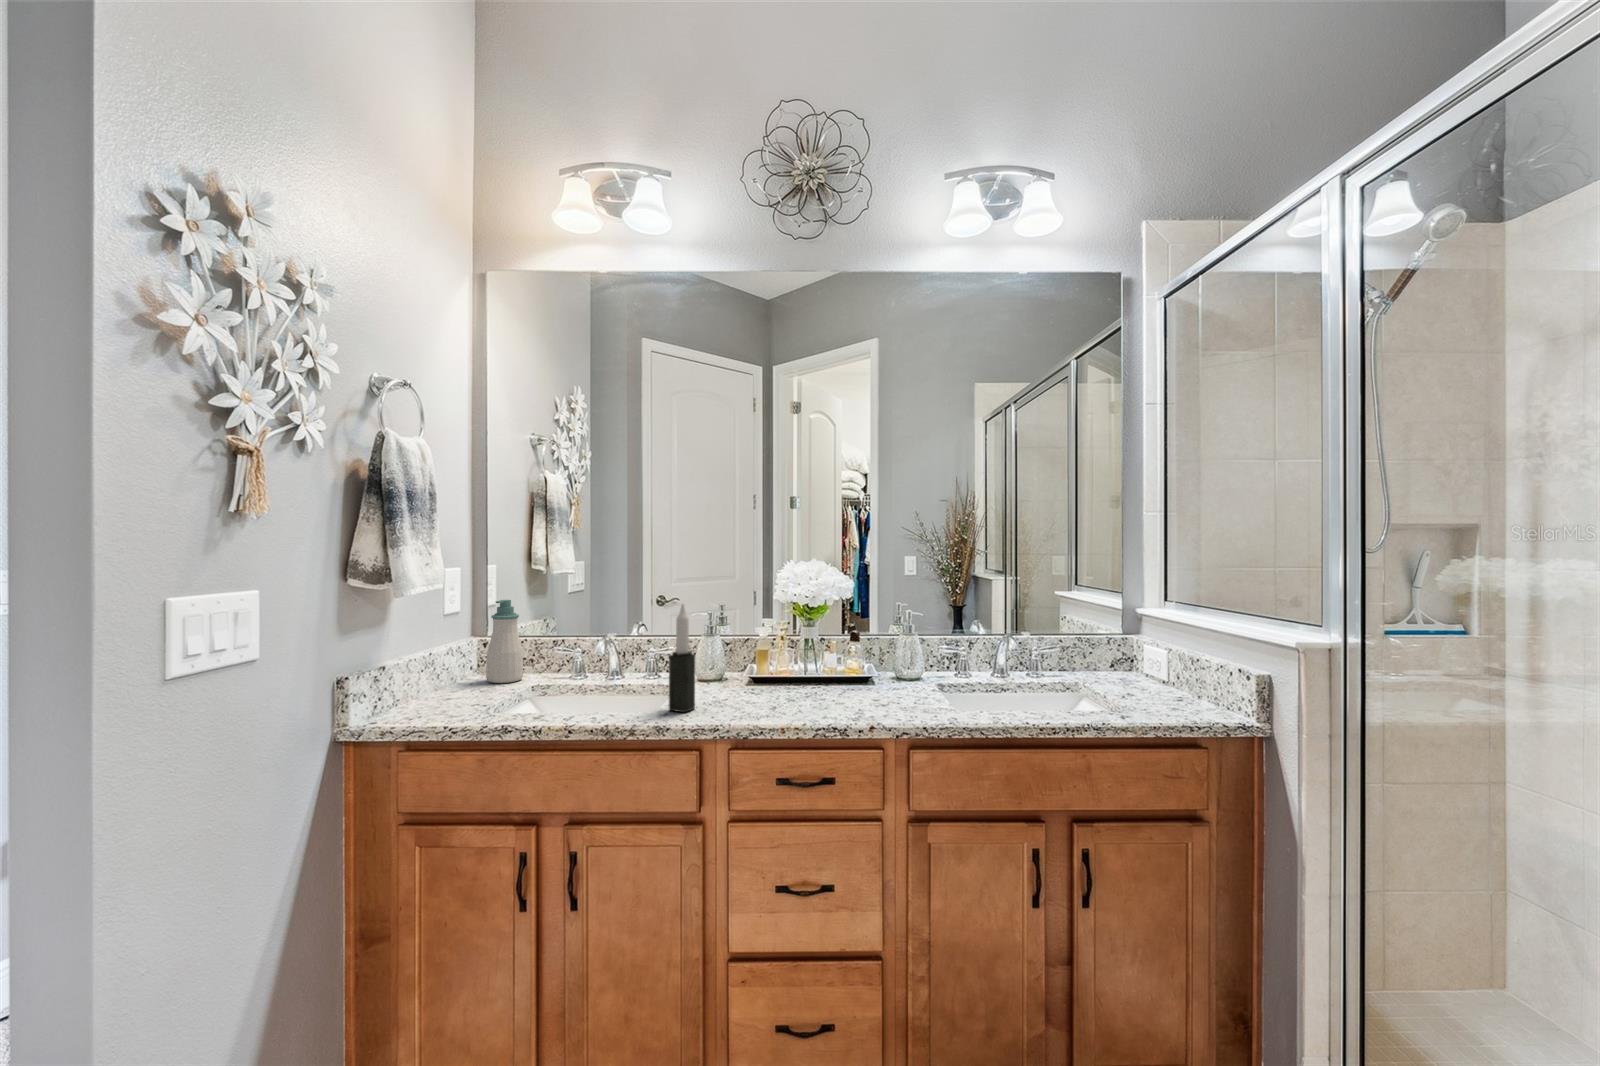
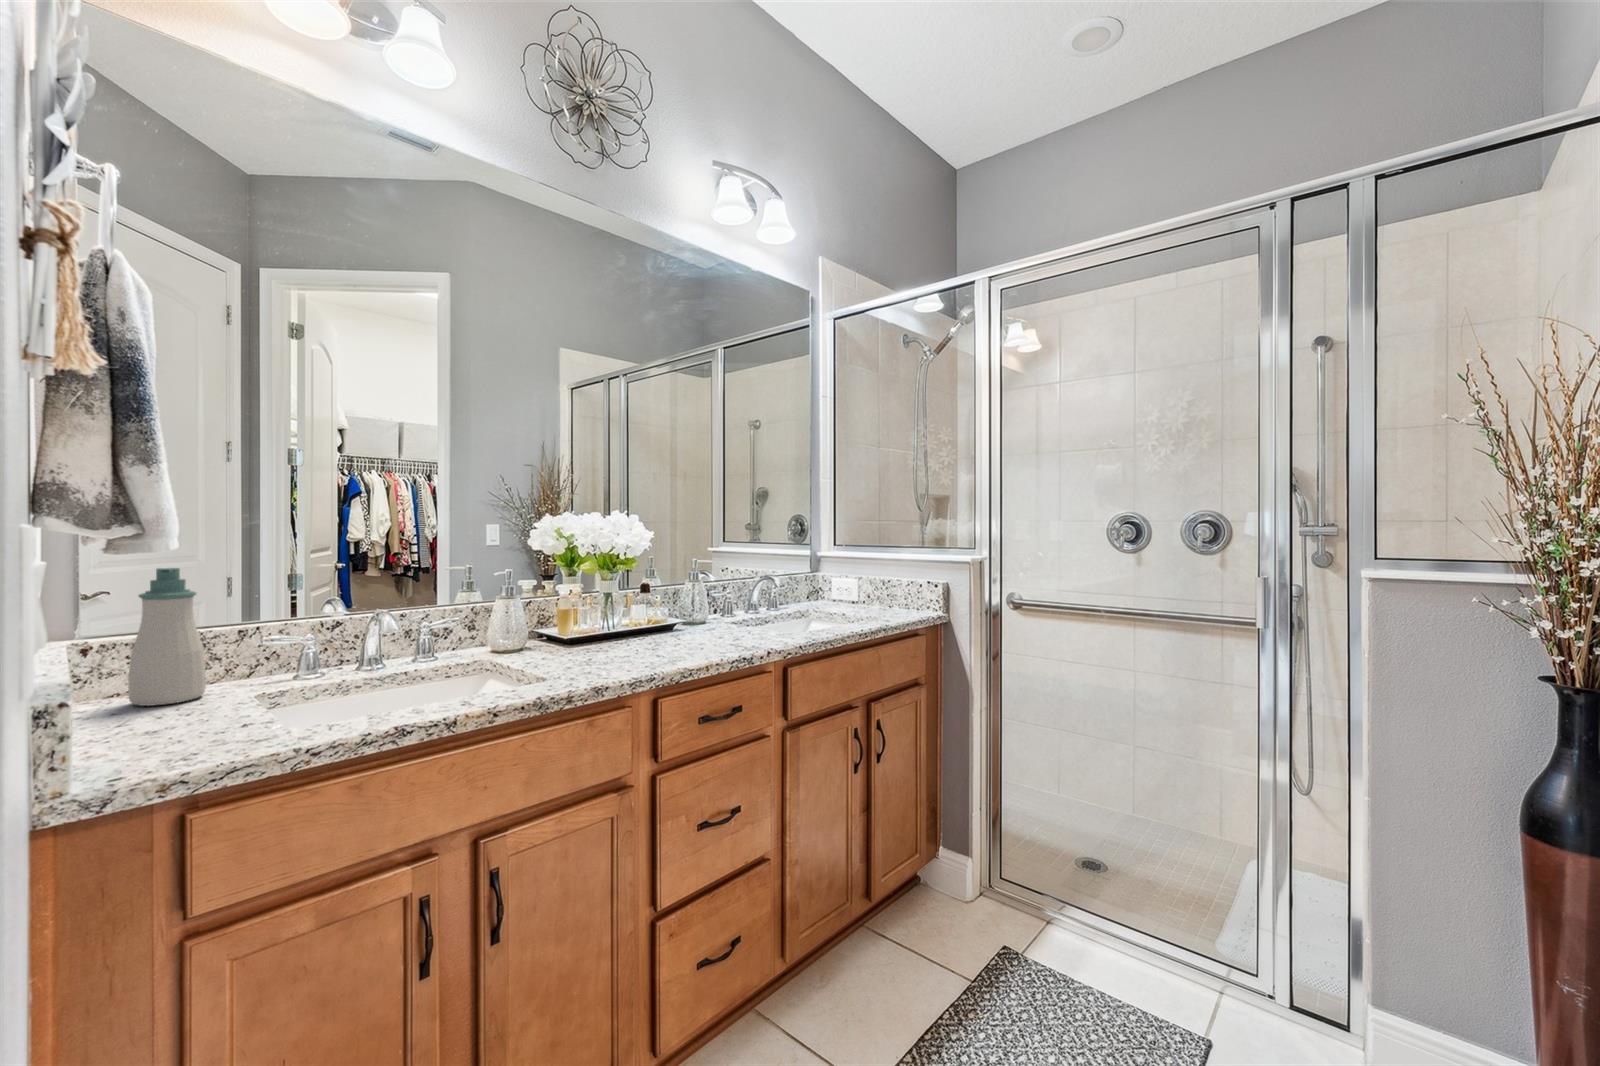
candle: present [669,604,695,712] -> none [555,549,584,676]

